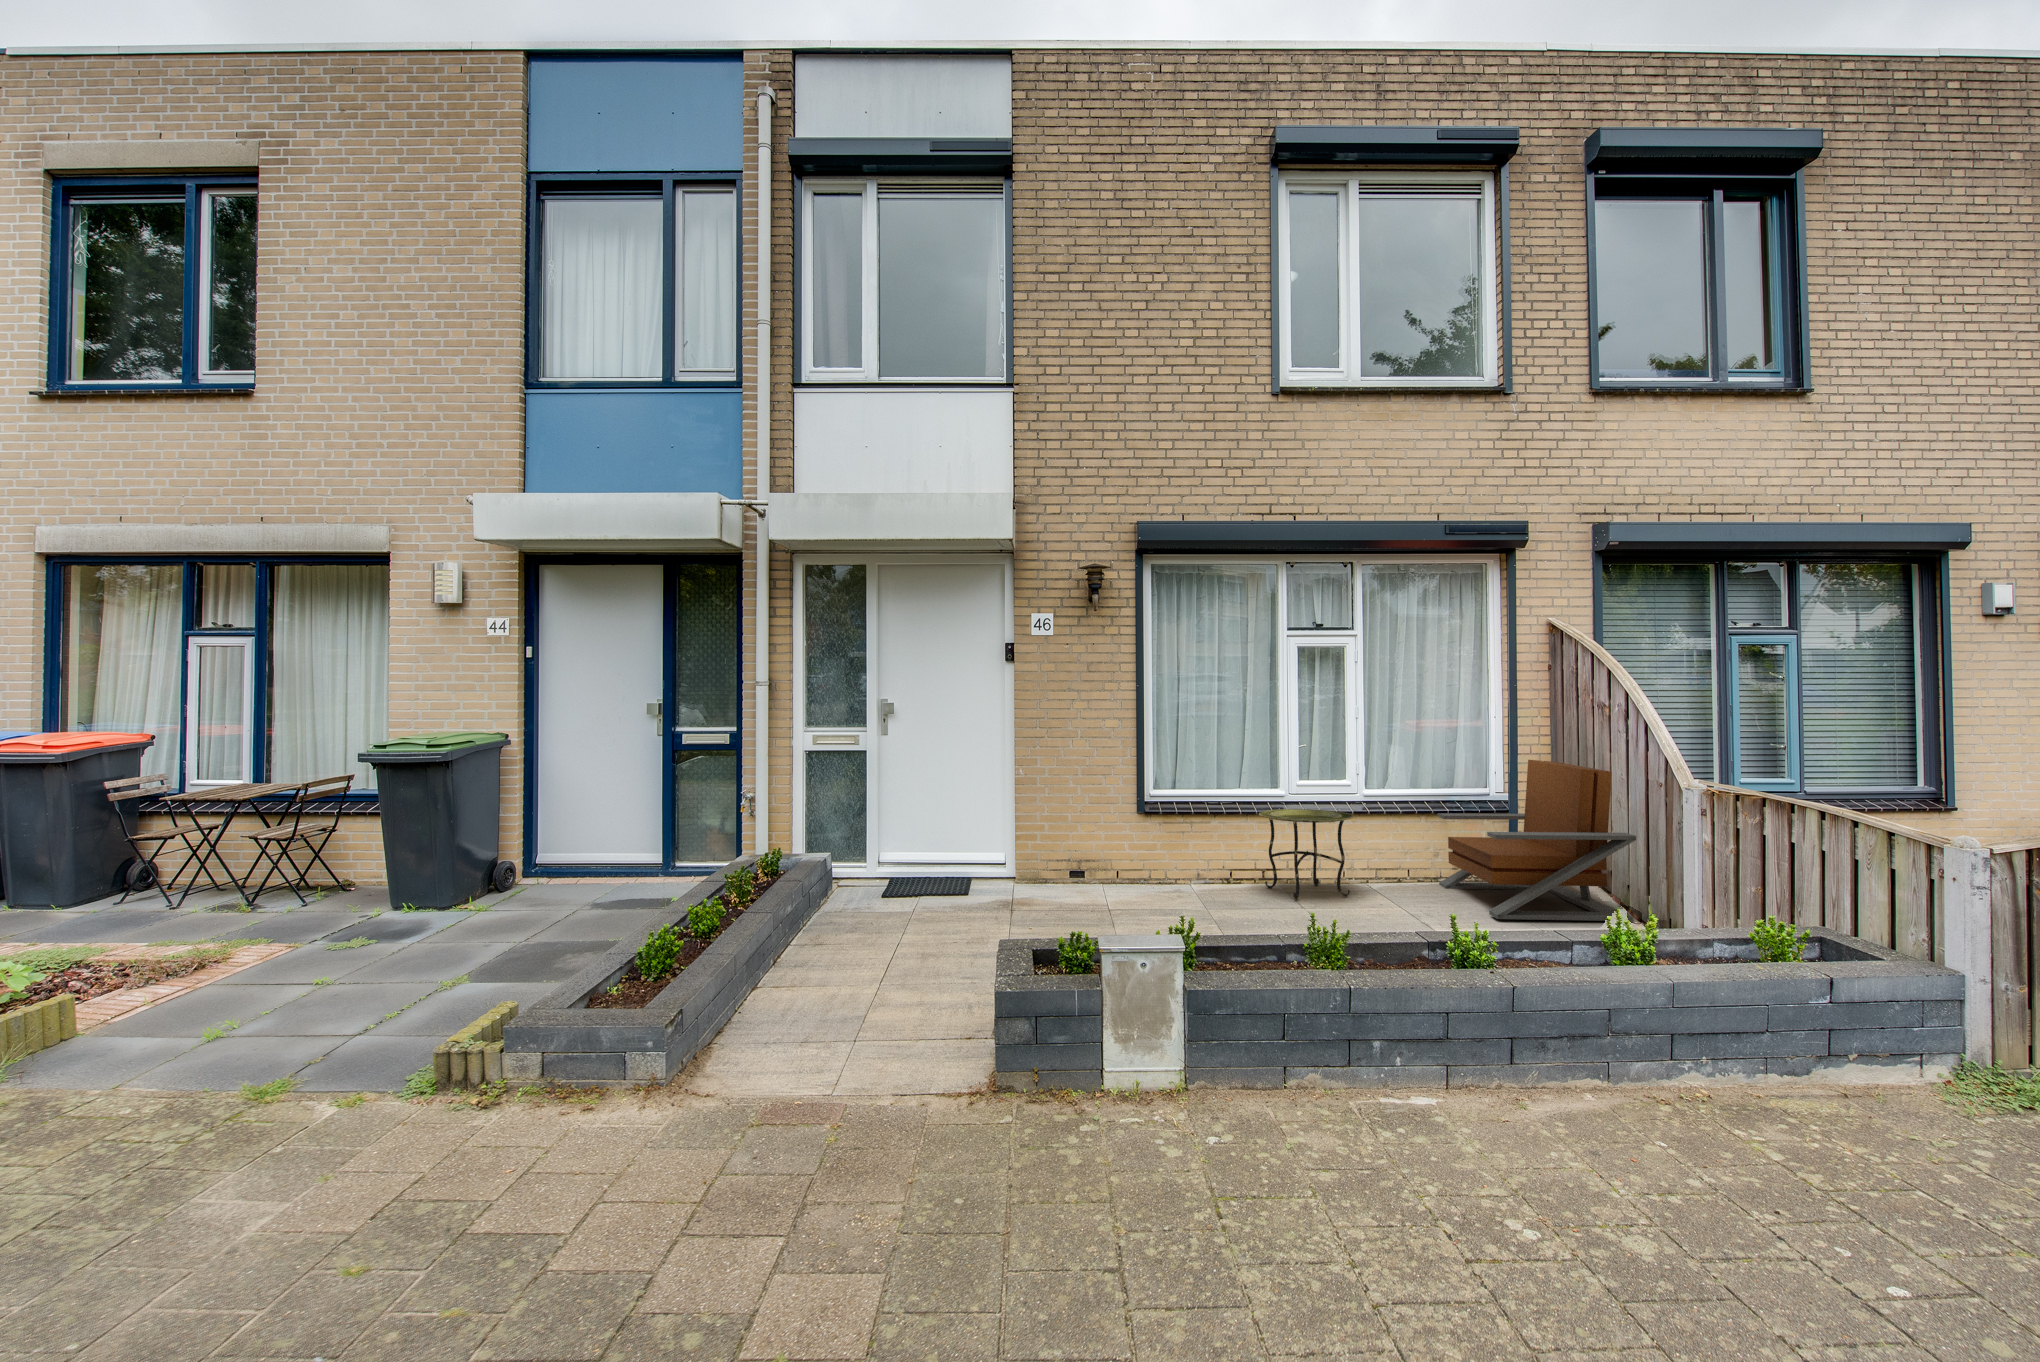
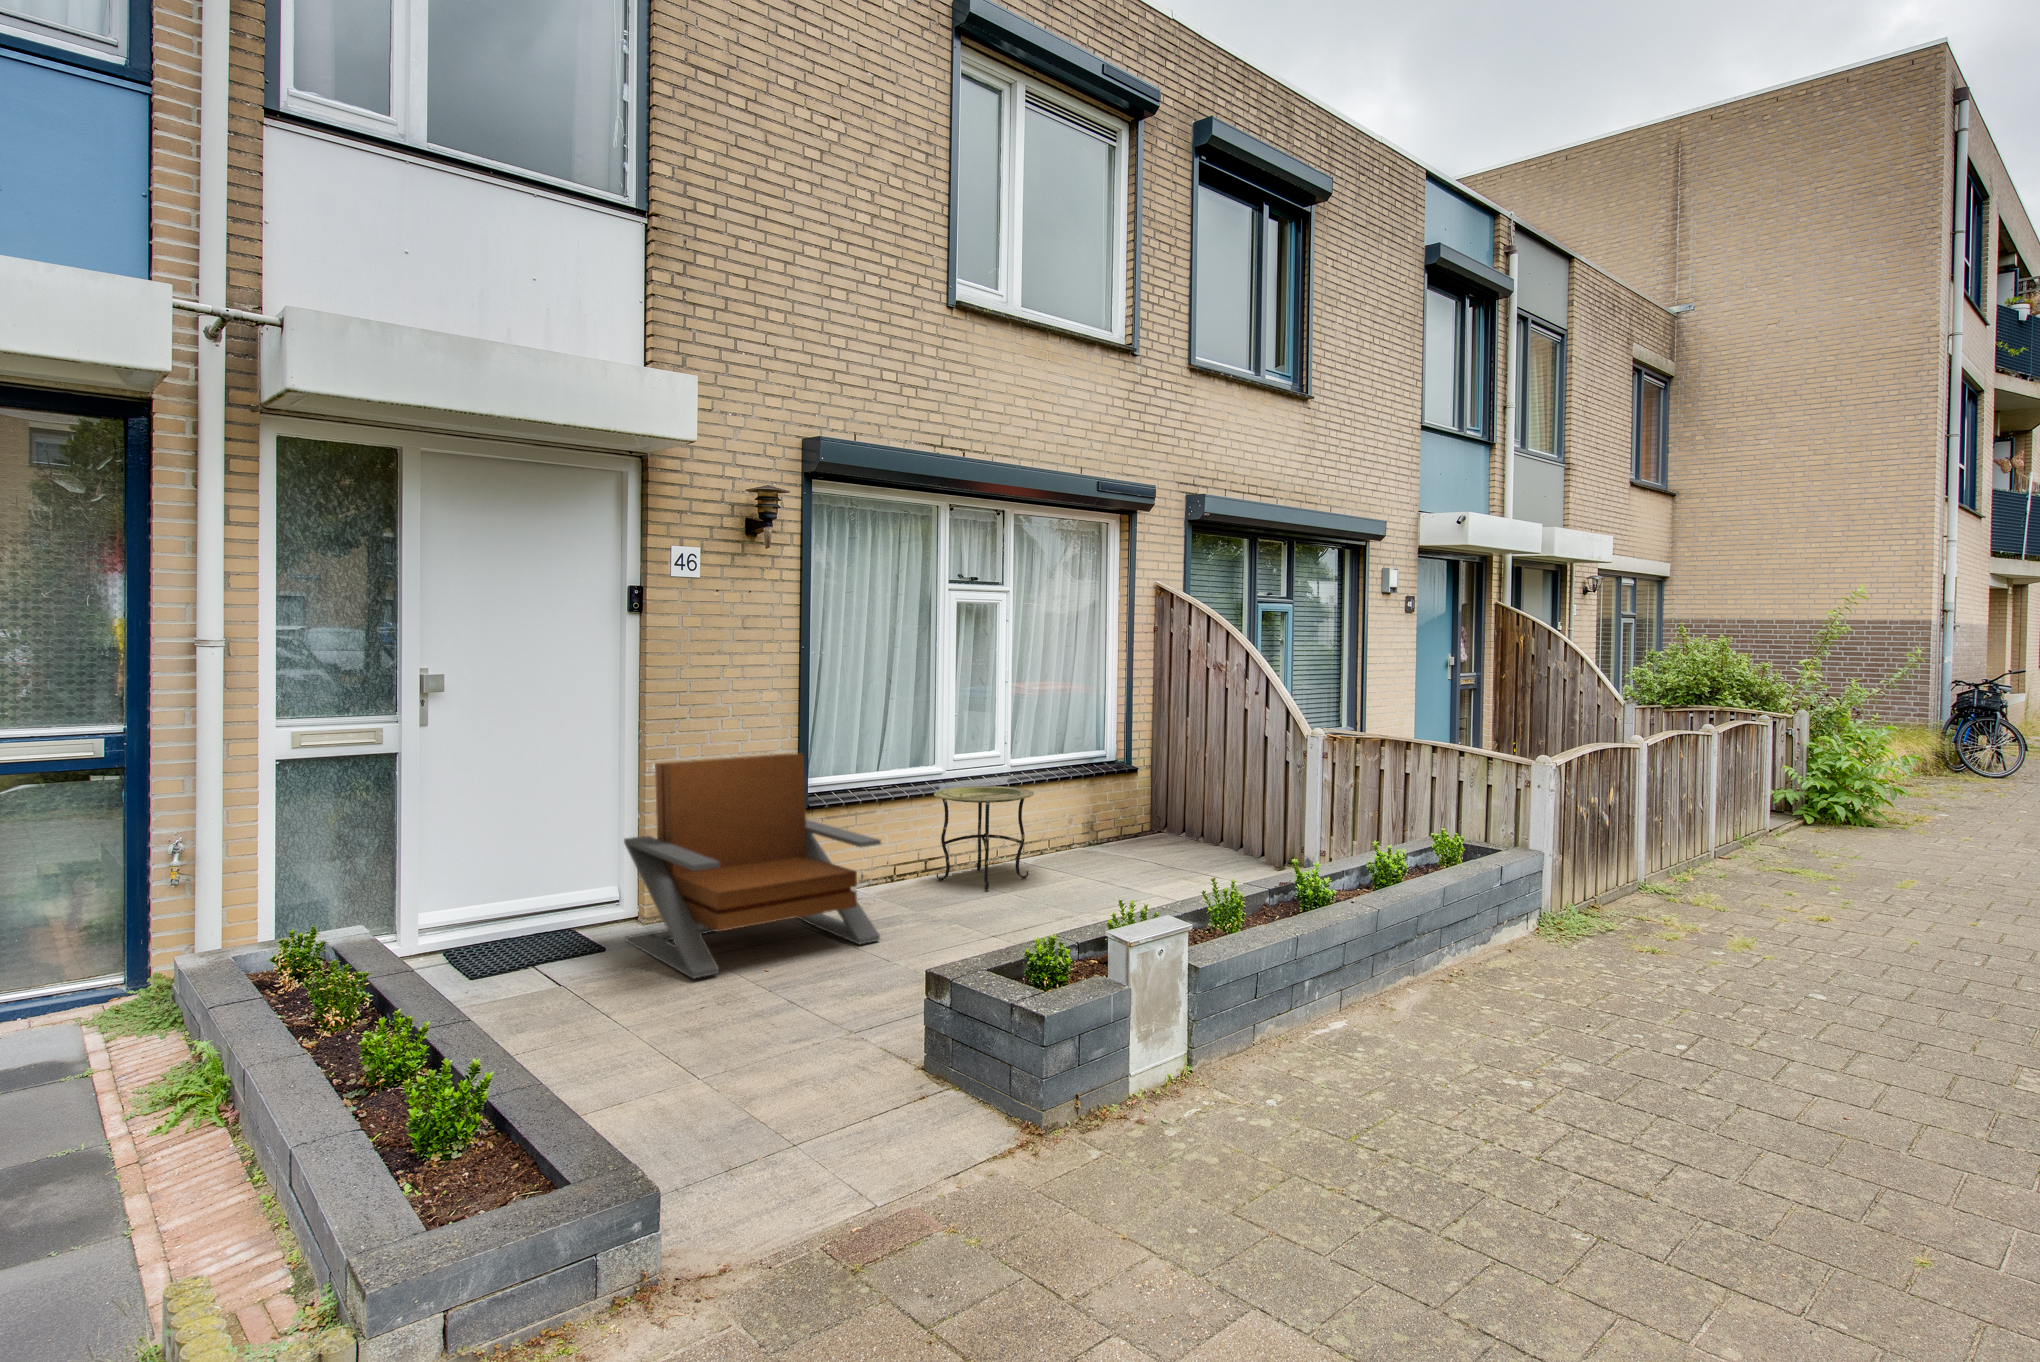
lounge chair: present [1438,760,1636,921] -> present [624,754,881,978]

